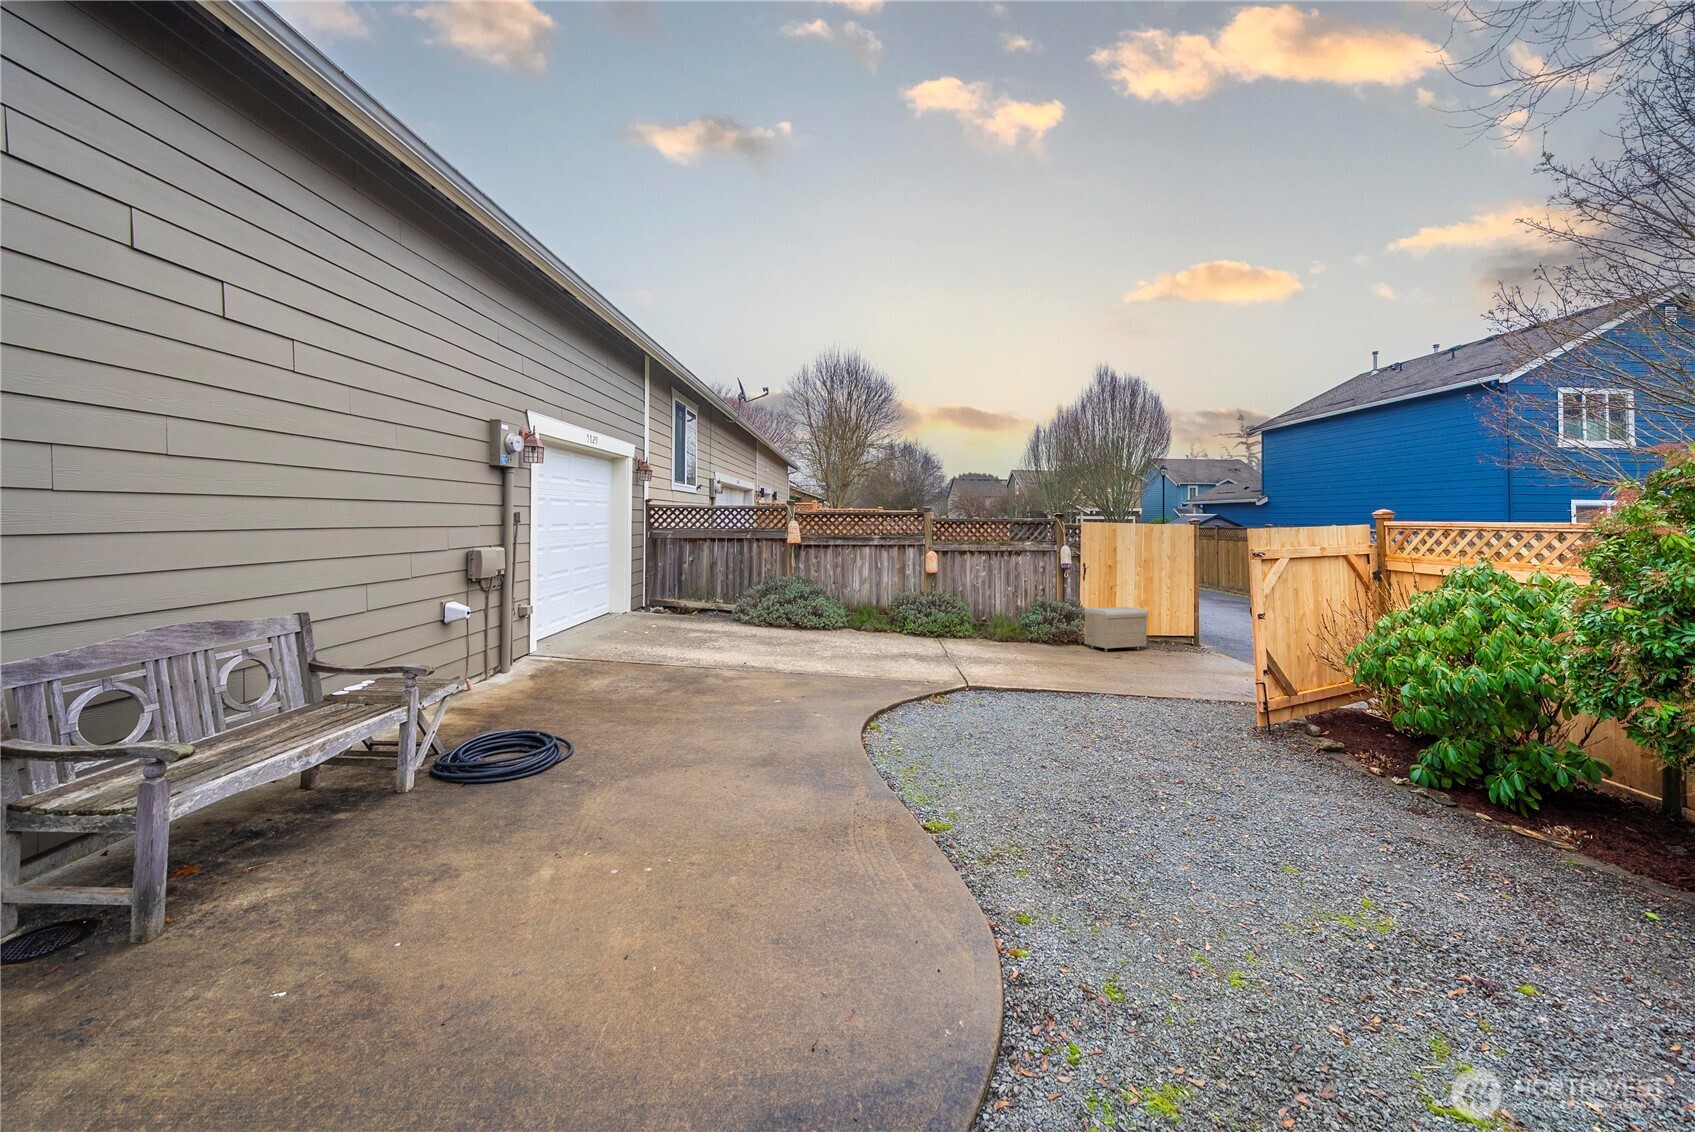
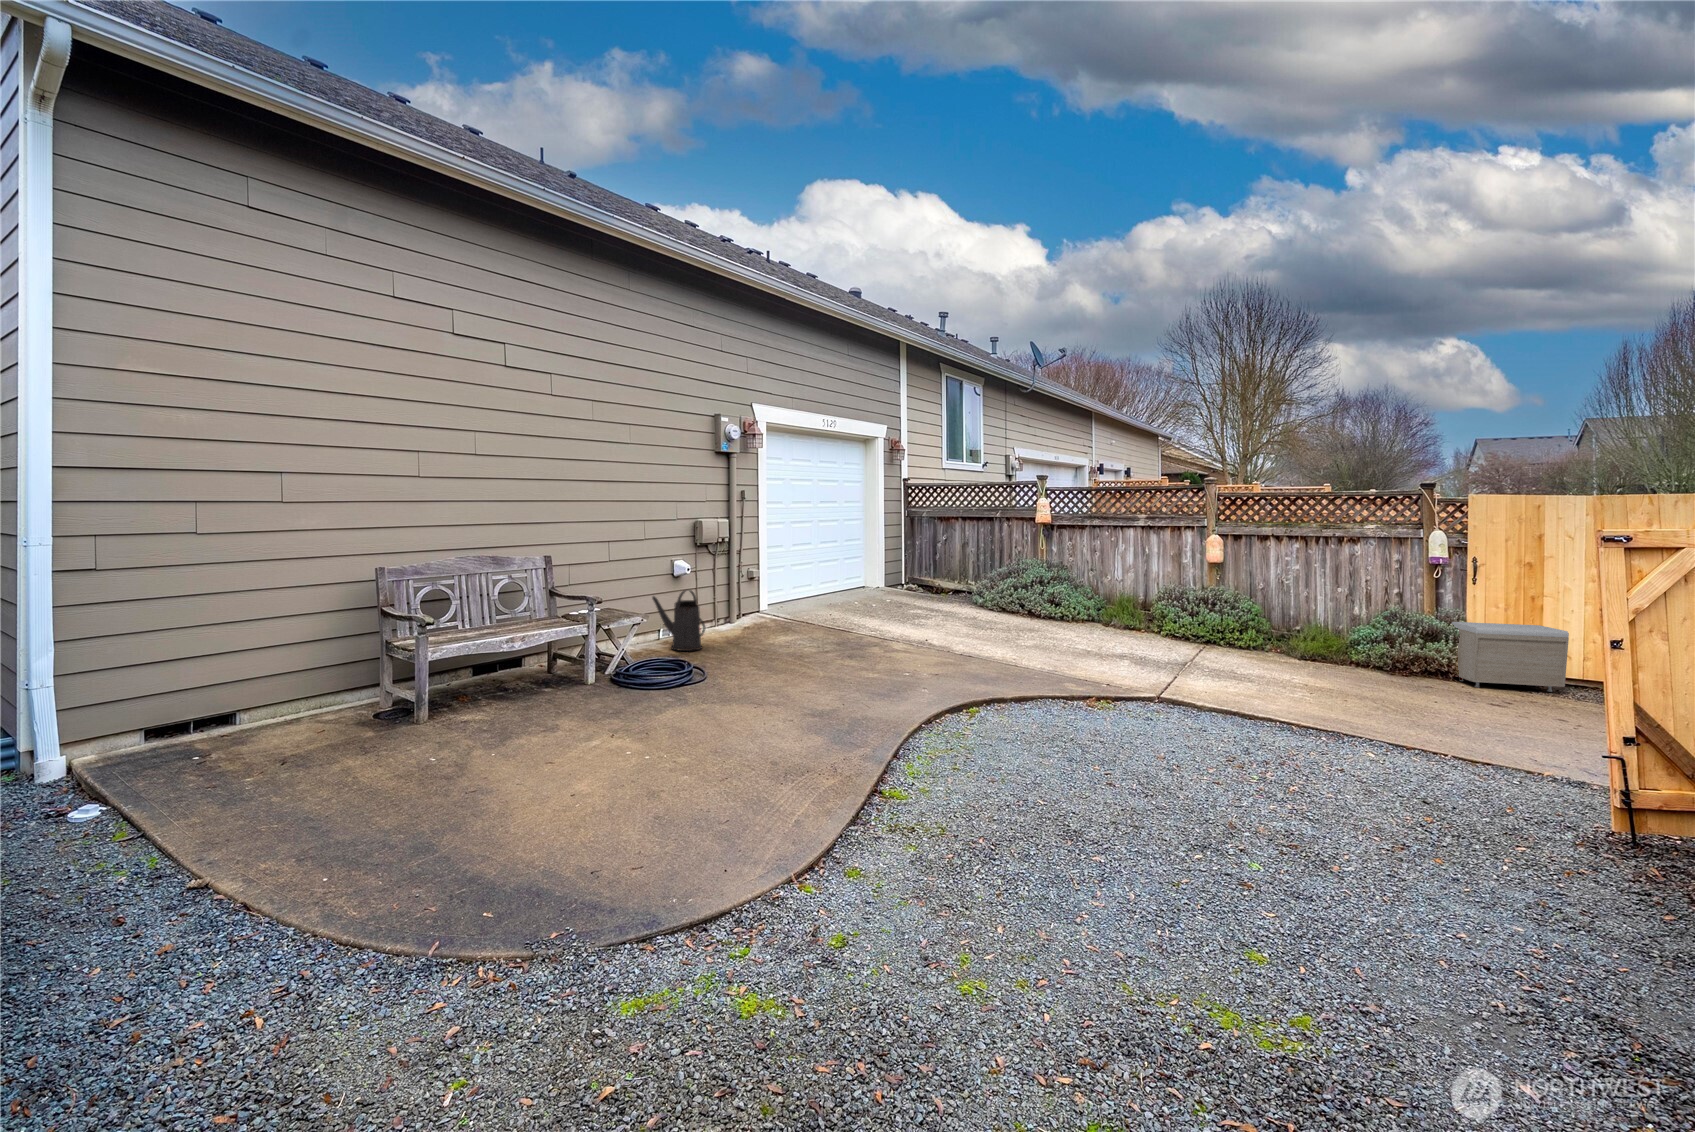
watering can: none [430,637,526,717] -> present [652,590,706,651]

